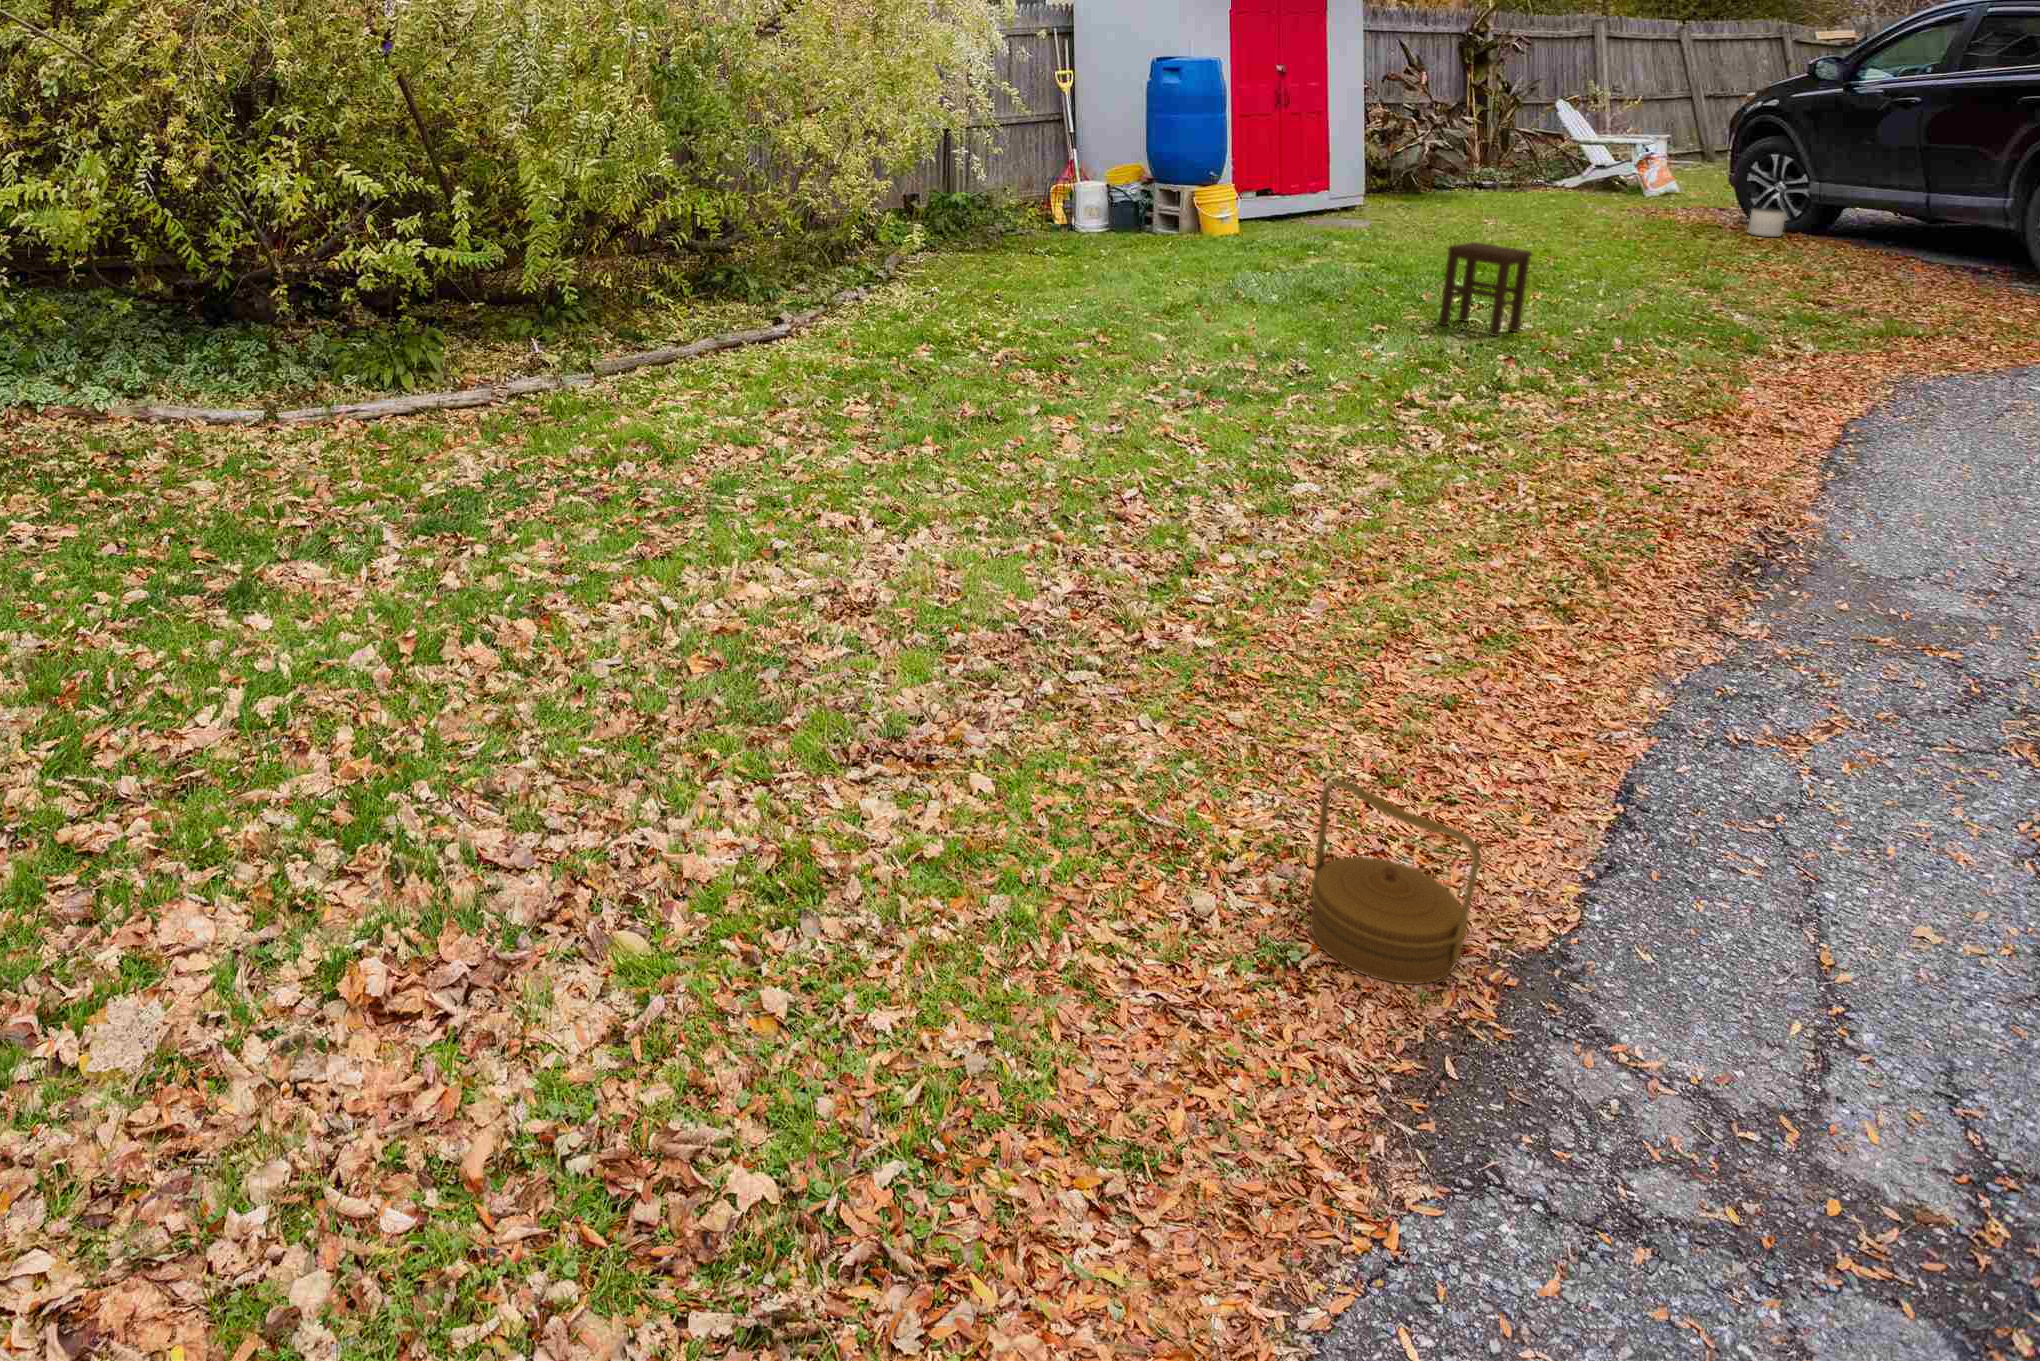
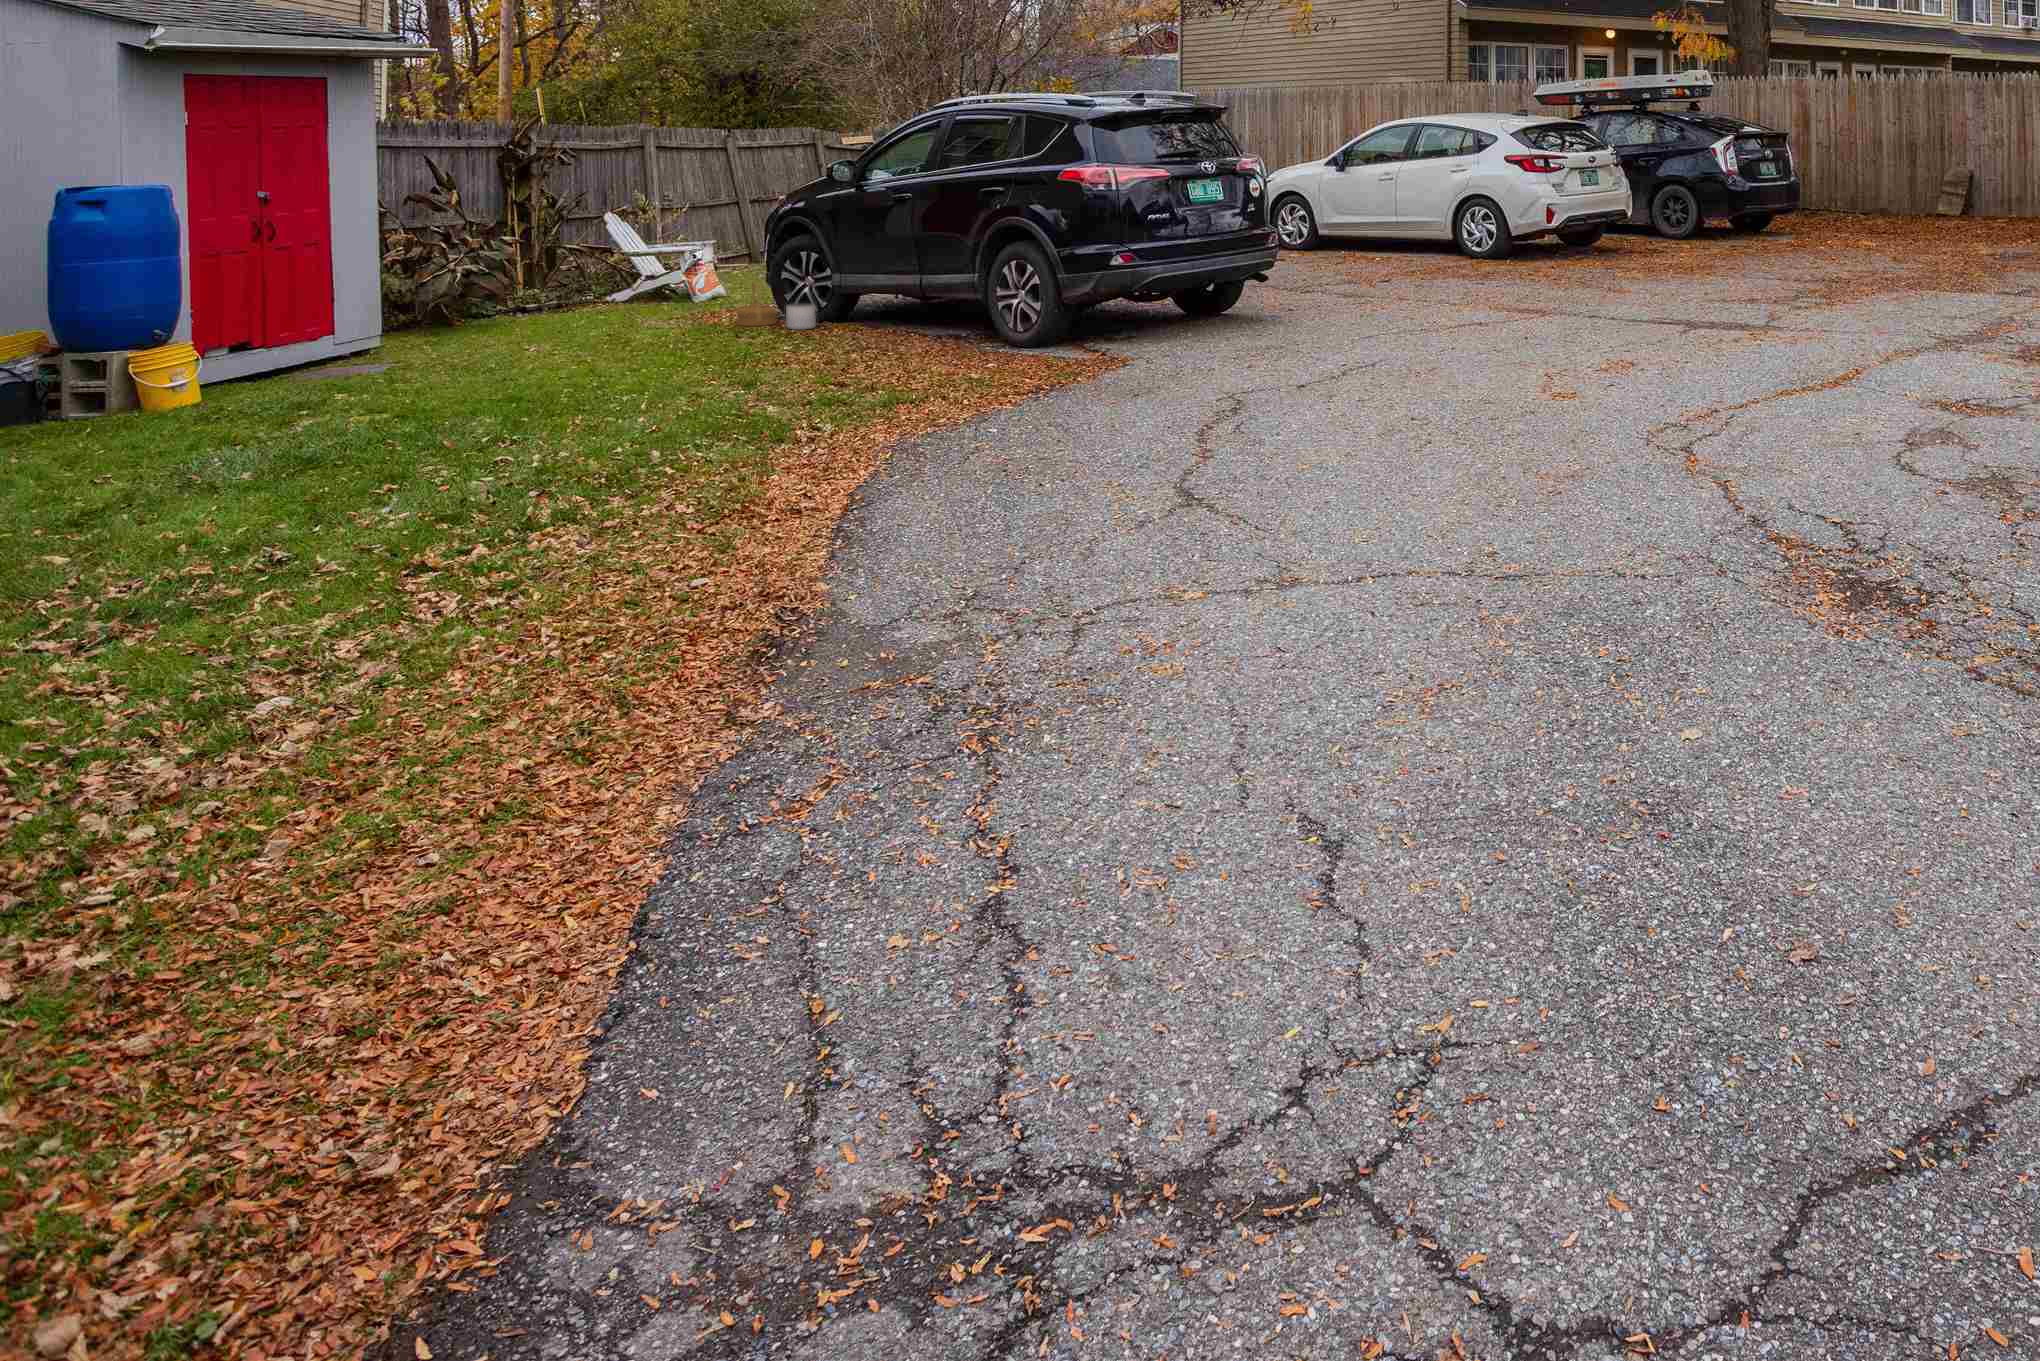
stool: present [1439,242,1532,336] -> none [456,374,556,472]
basket: present [1310,780,1481,984] -> present [736,283,777,326]

